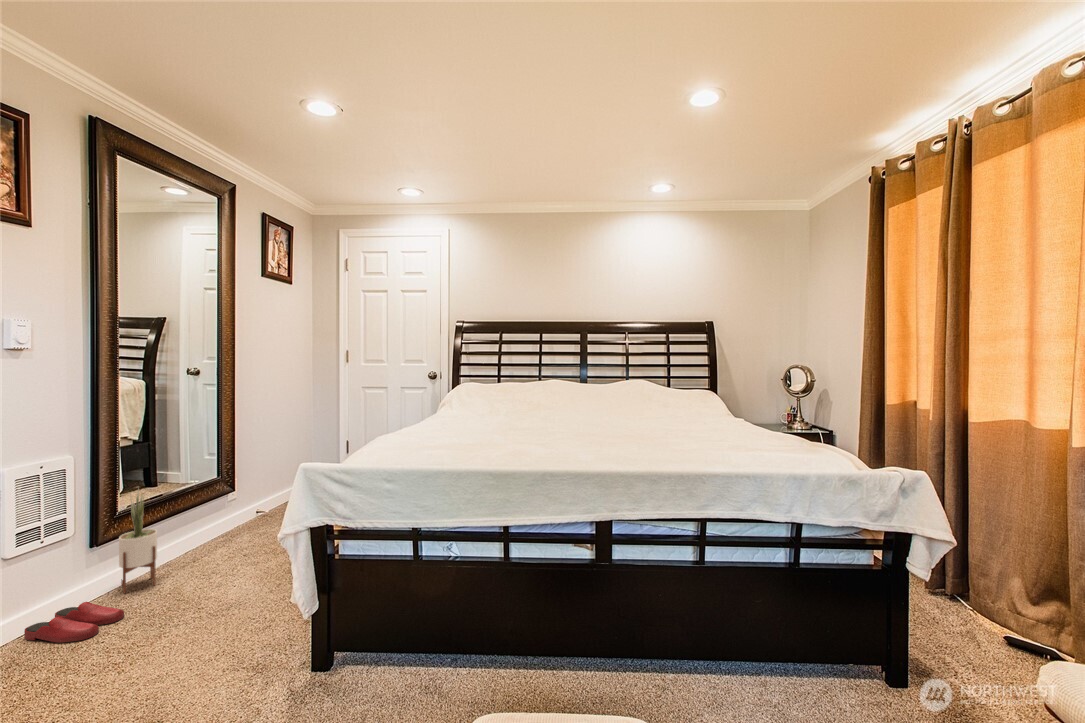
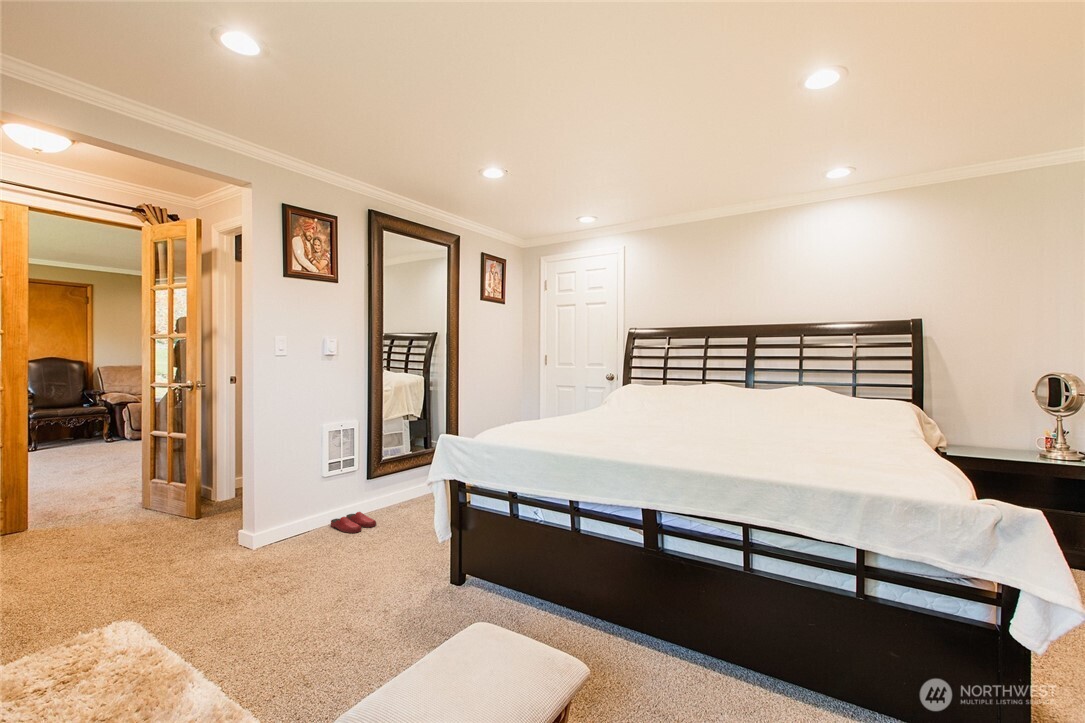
potted plant: present [119,491,157,593] -> none [381,445,402,513]

